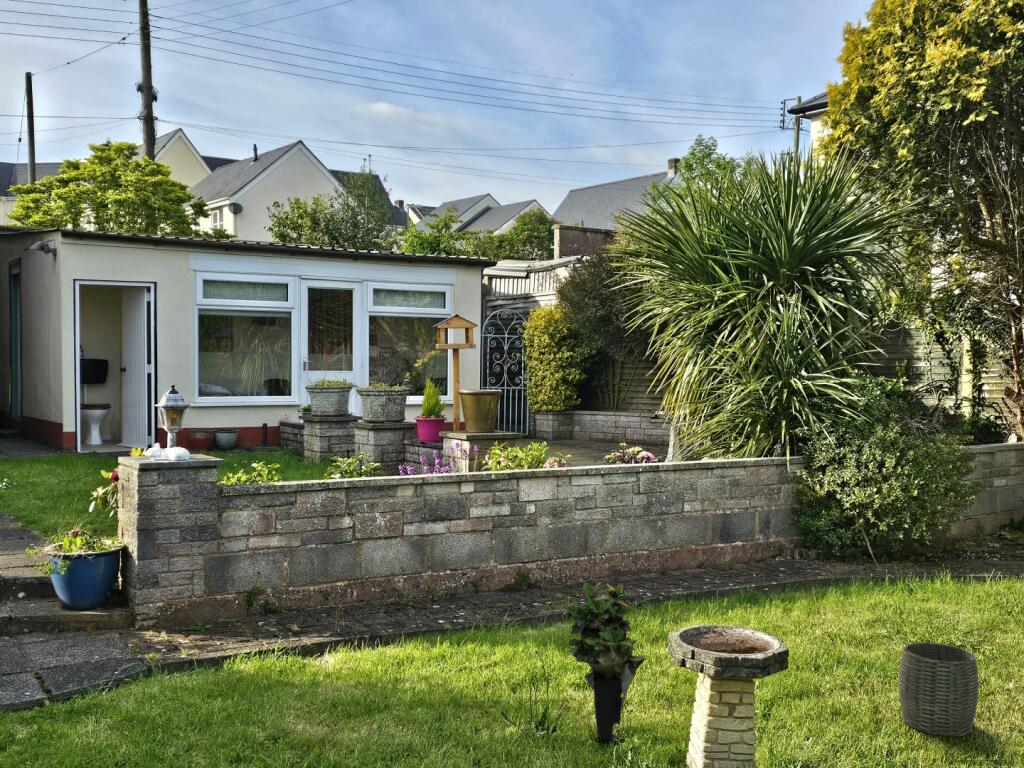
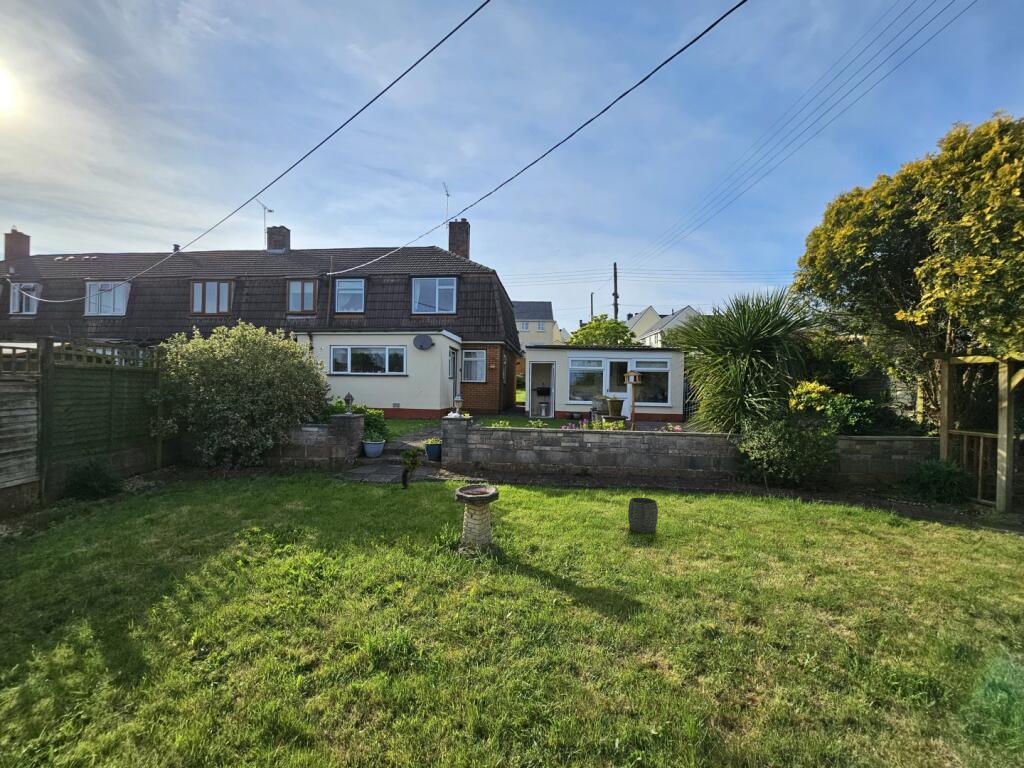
potted plant: present [564,583,646,740] -> present [400,447,422,489]

